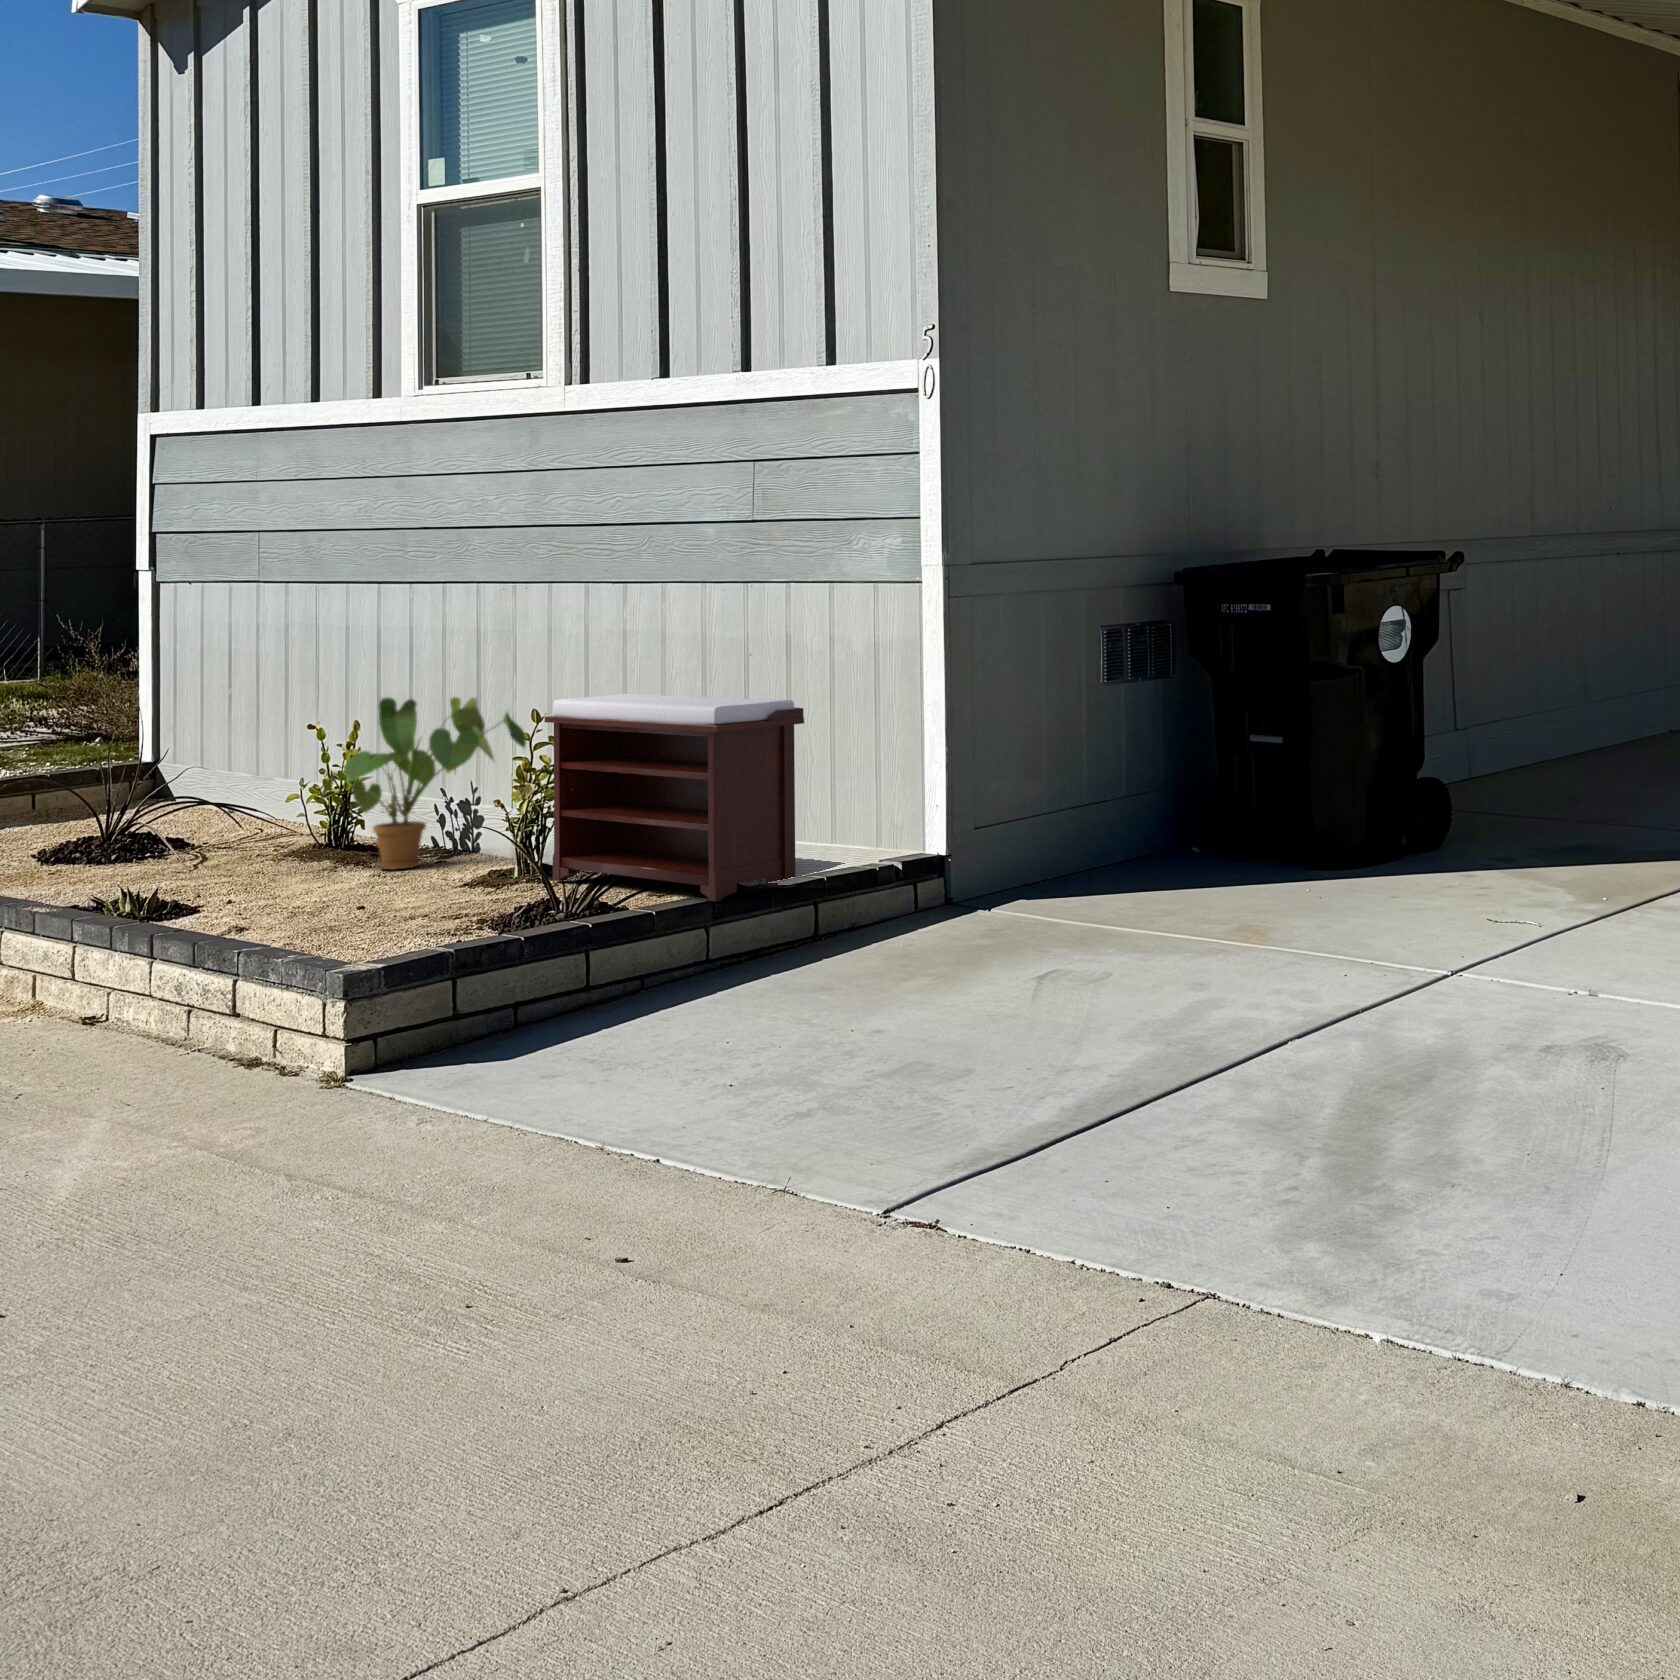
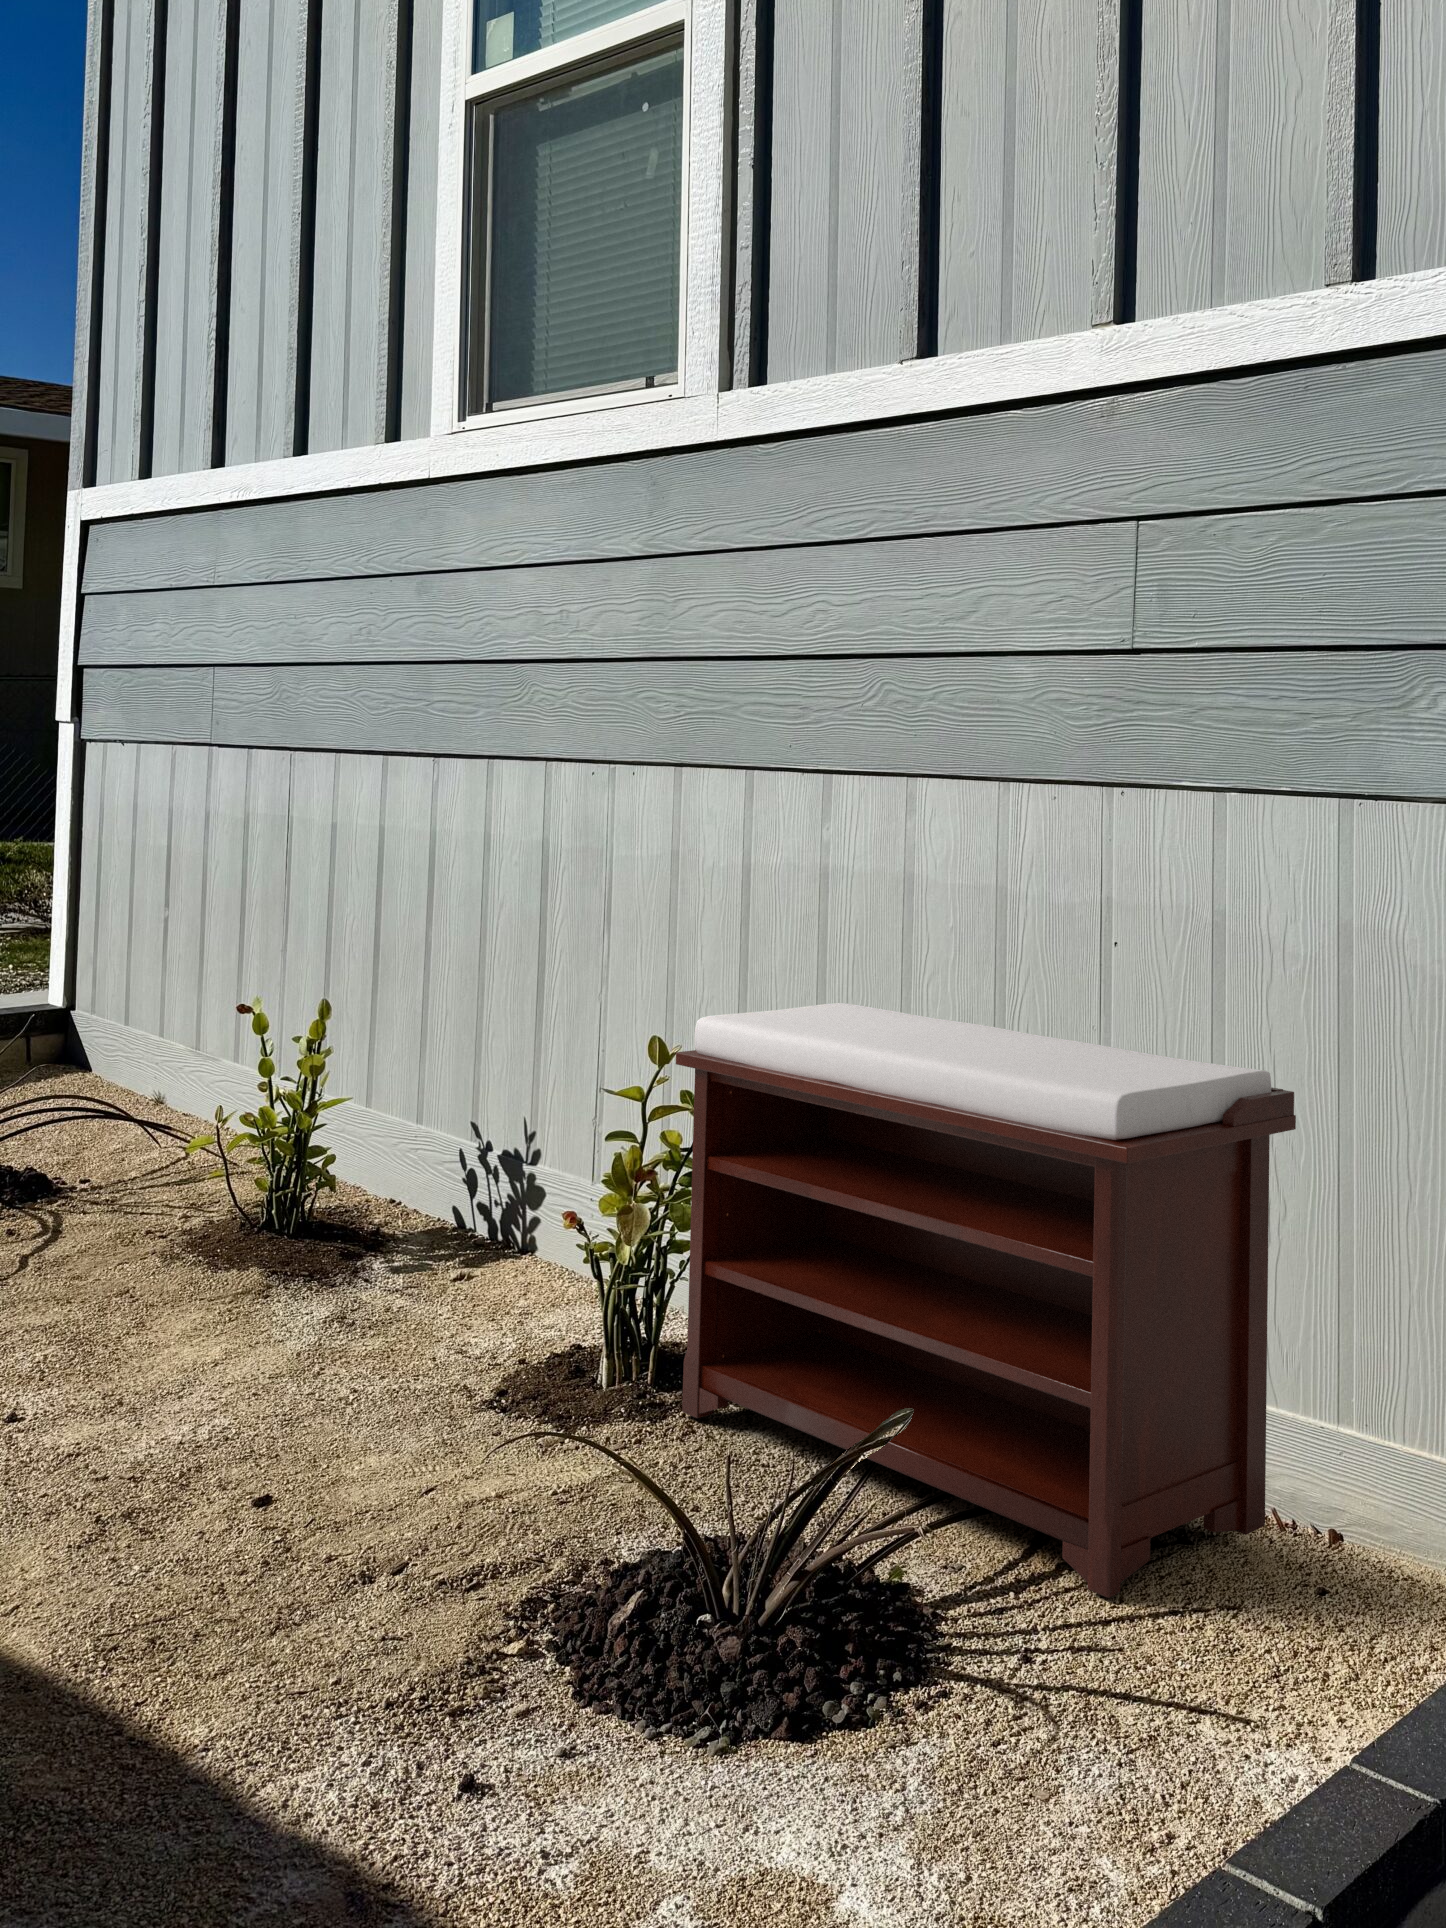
house plant: present [321,697,526,869] -> none [238,972,626,1315]

